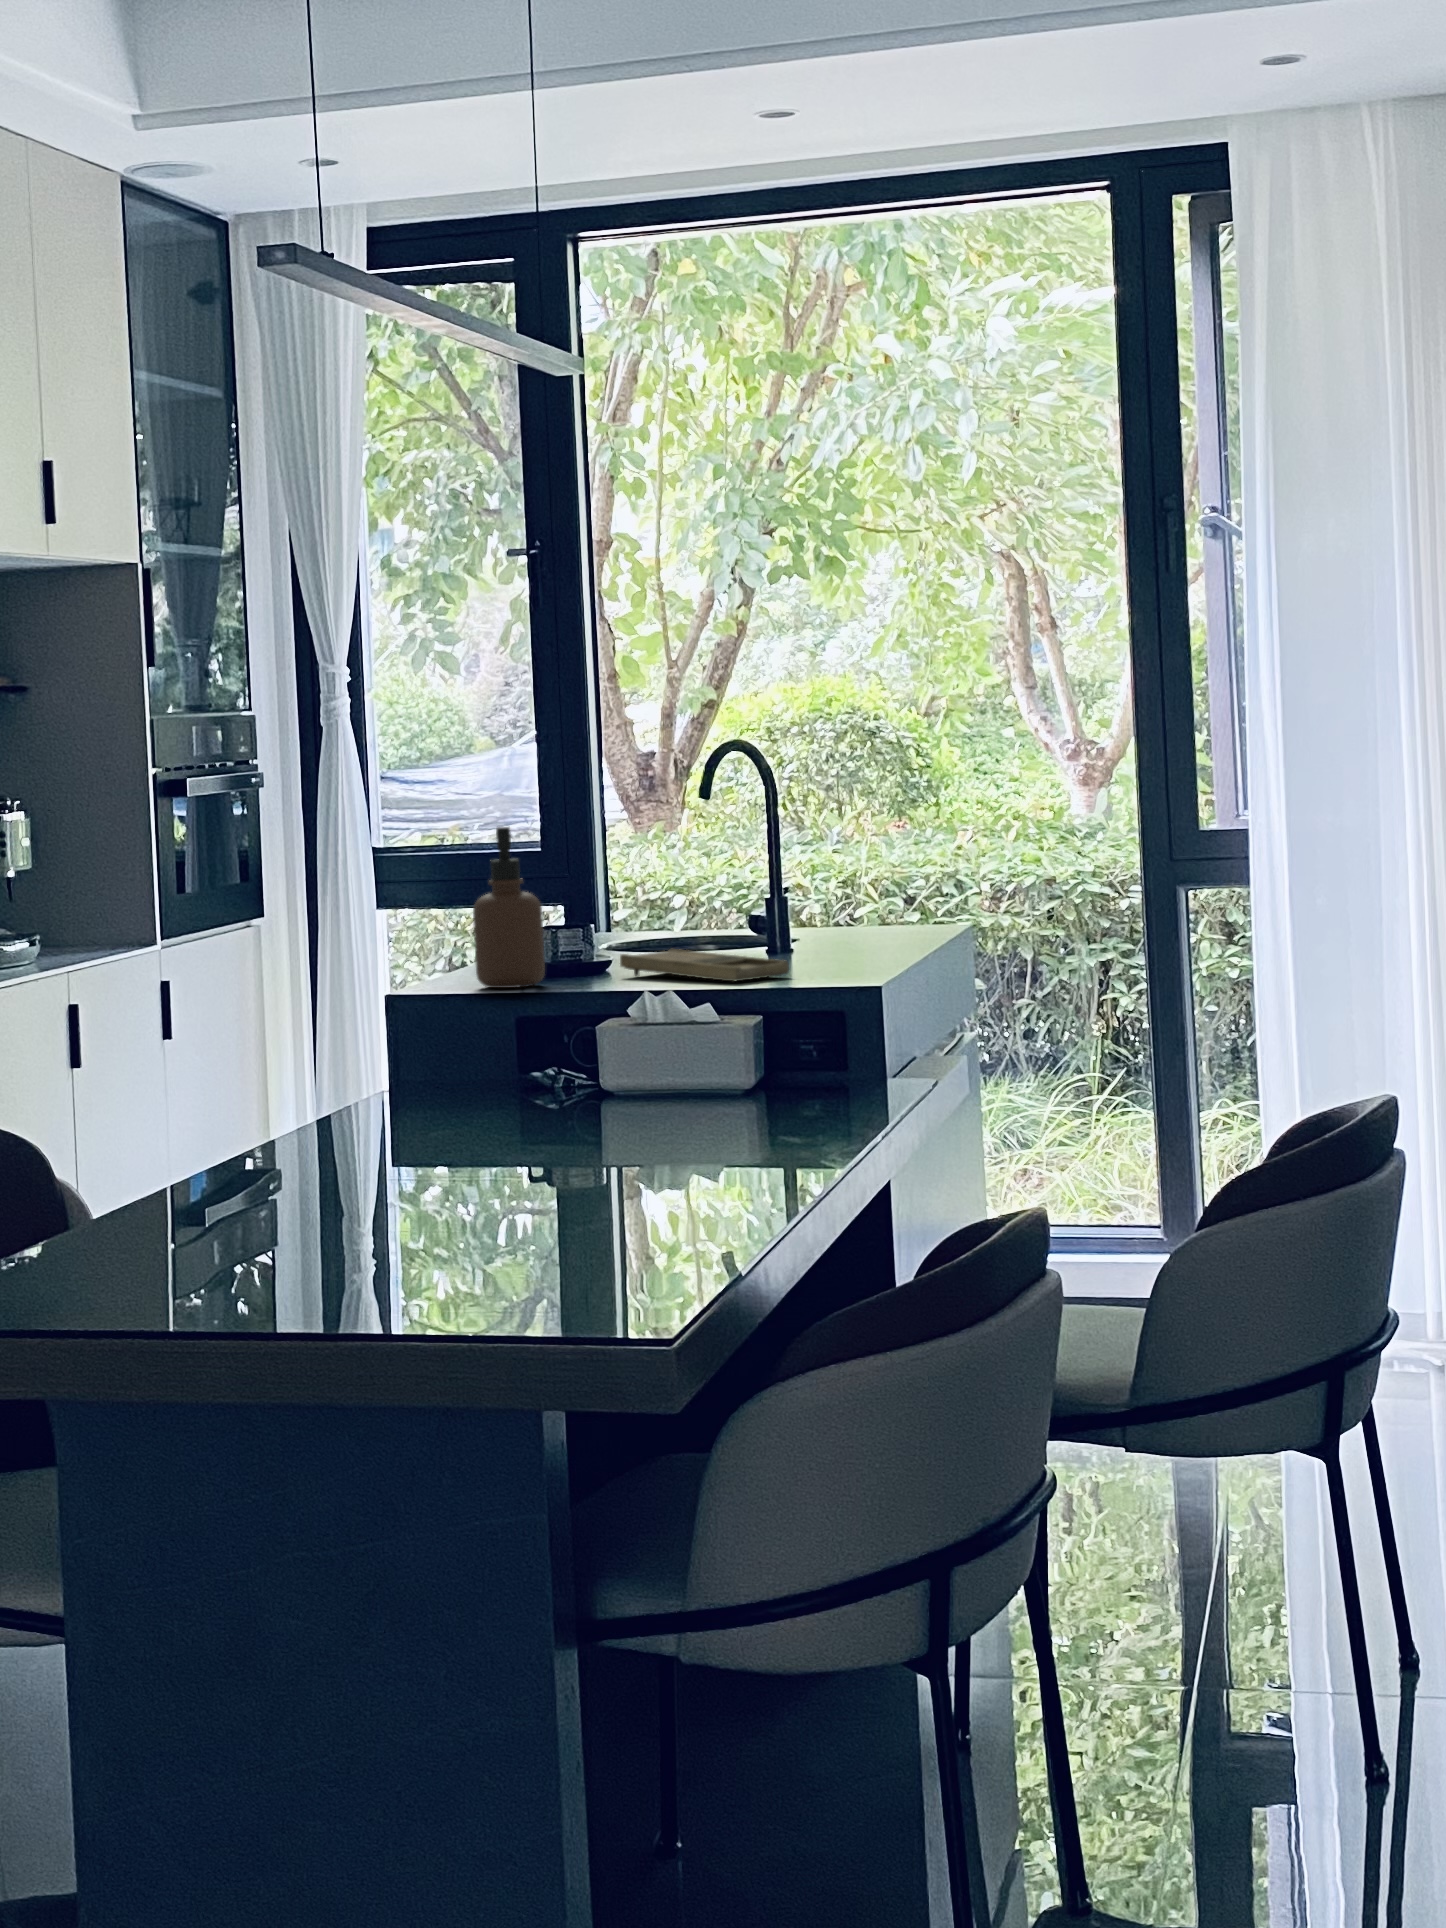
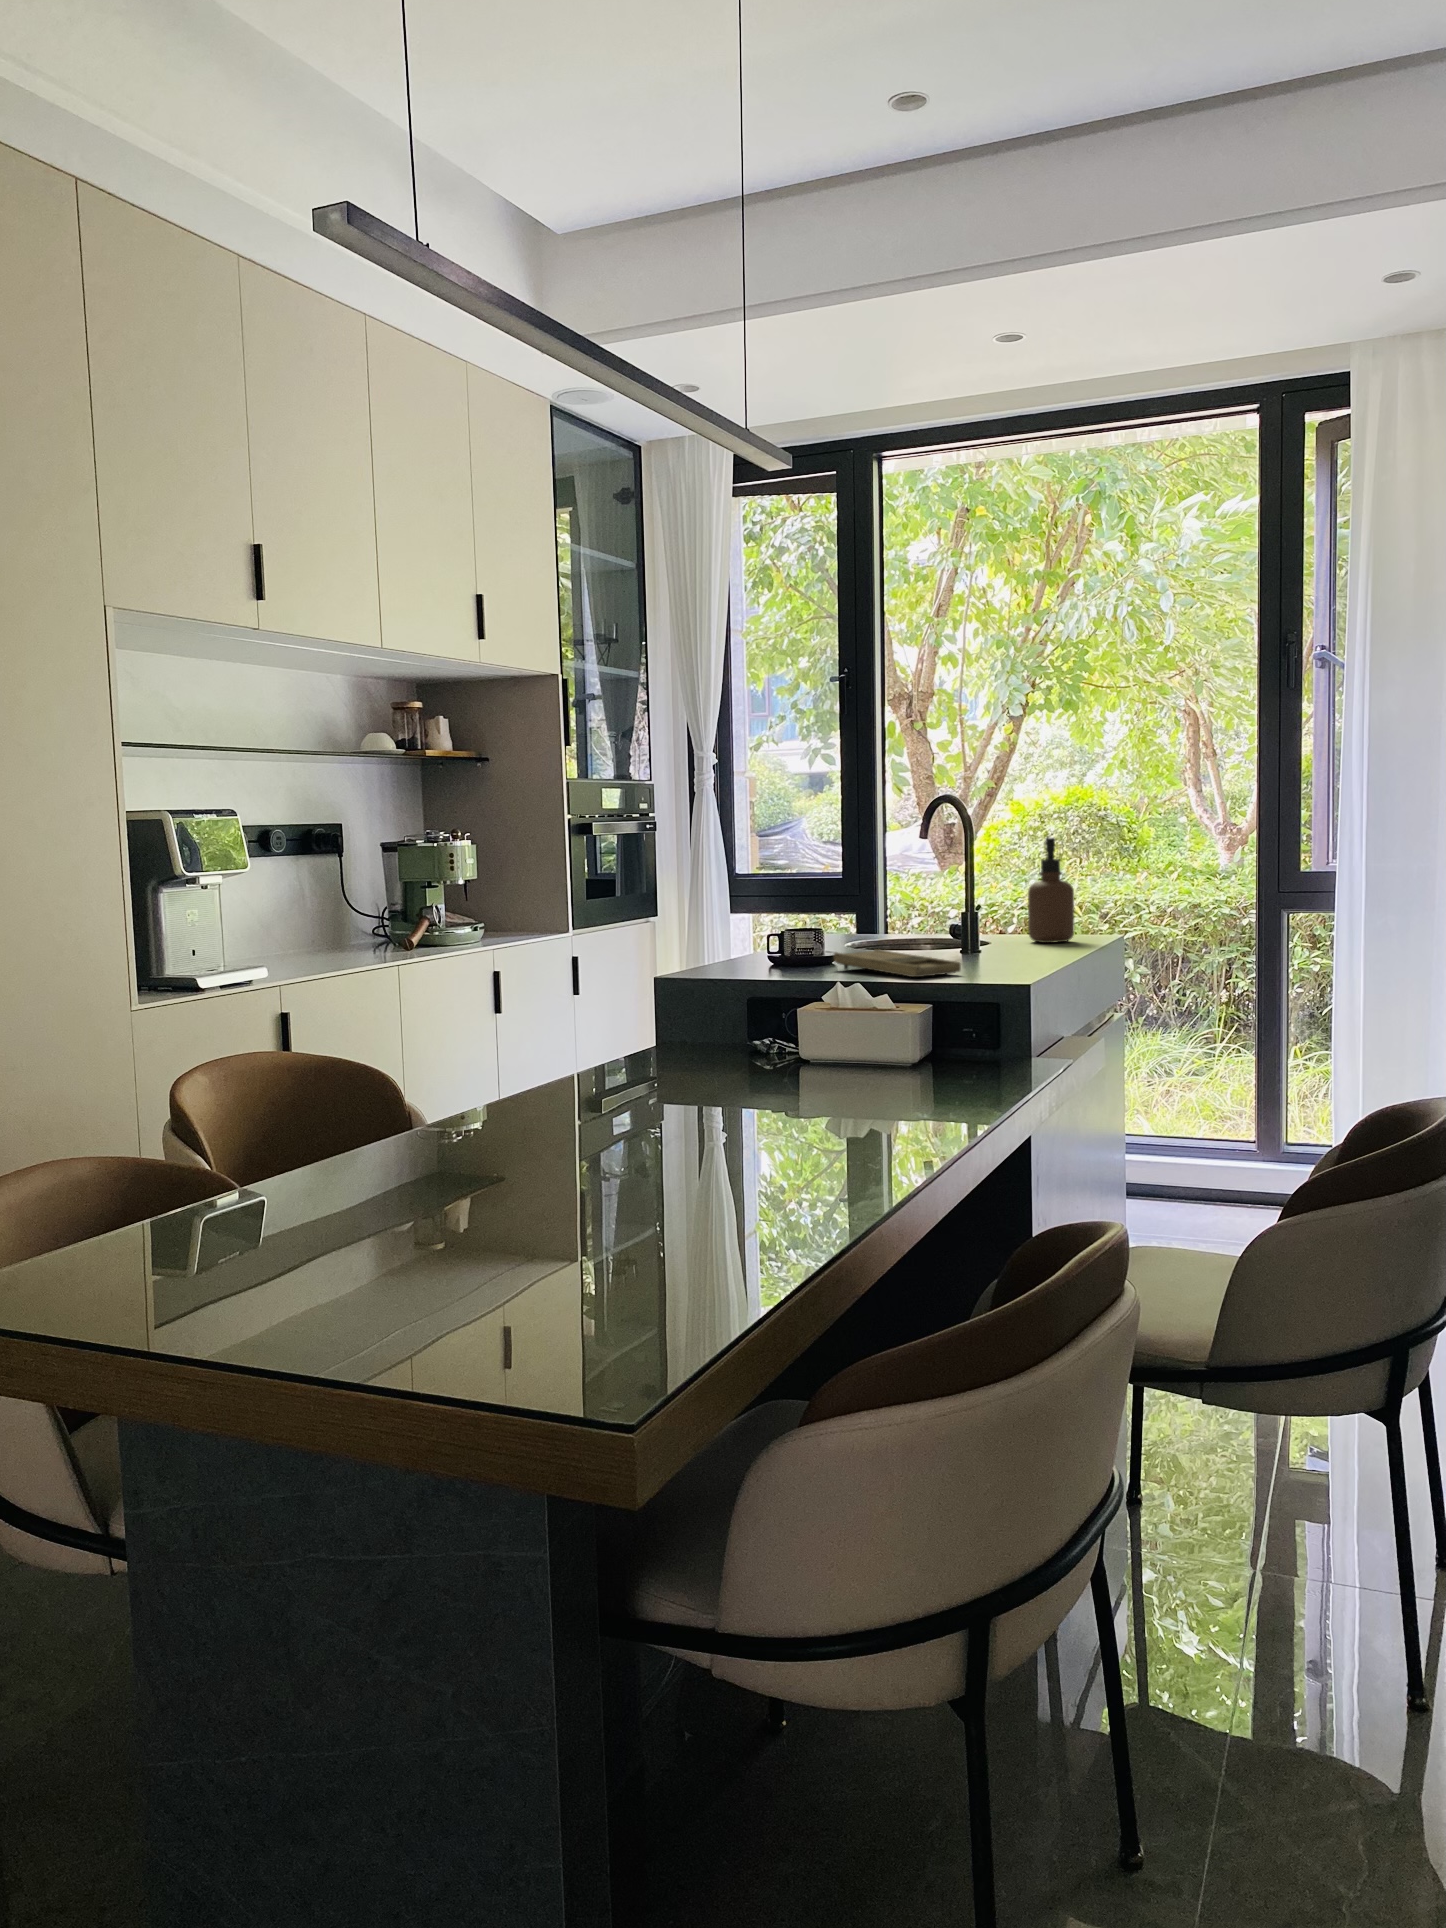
soap dispenser: present [473,827,545,988] -> present [1028,838,1074,943]

